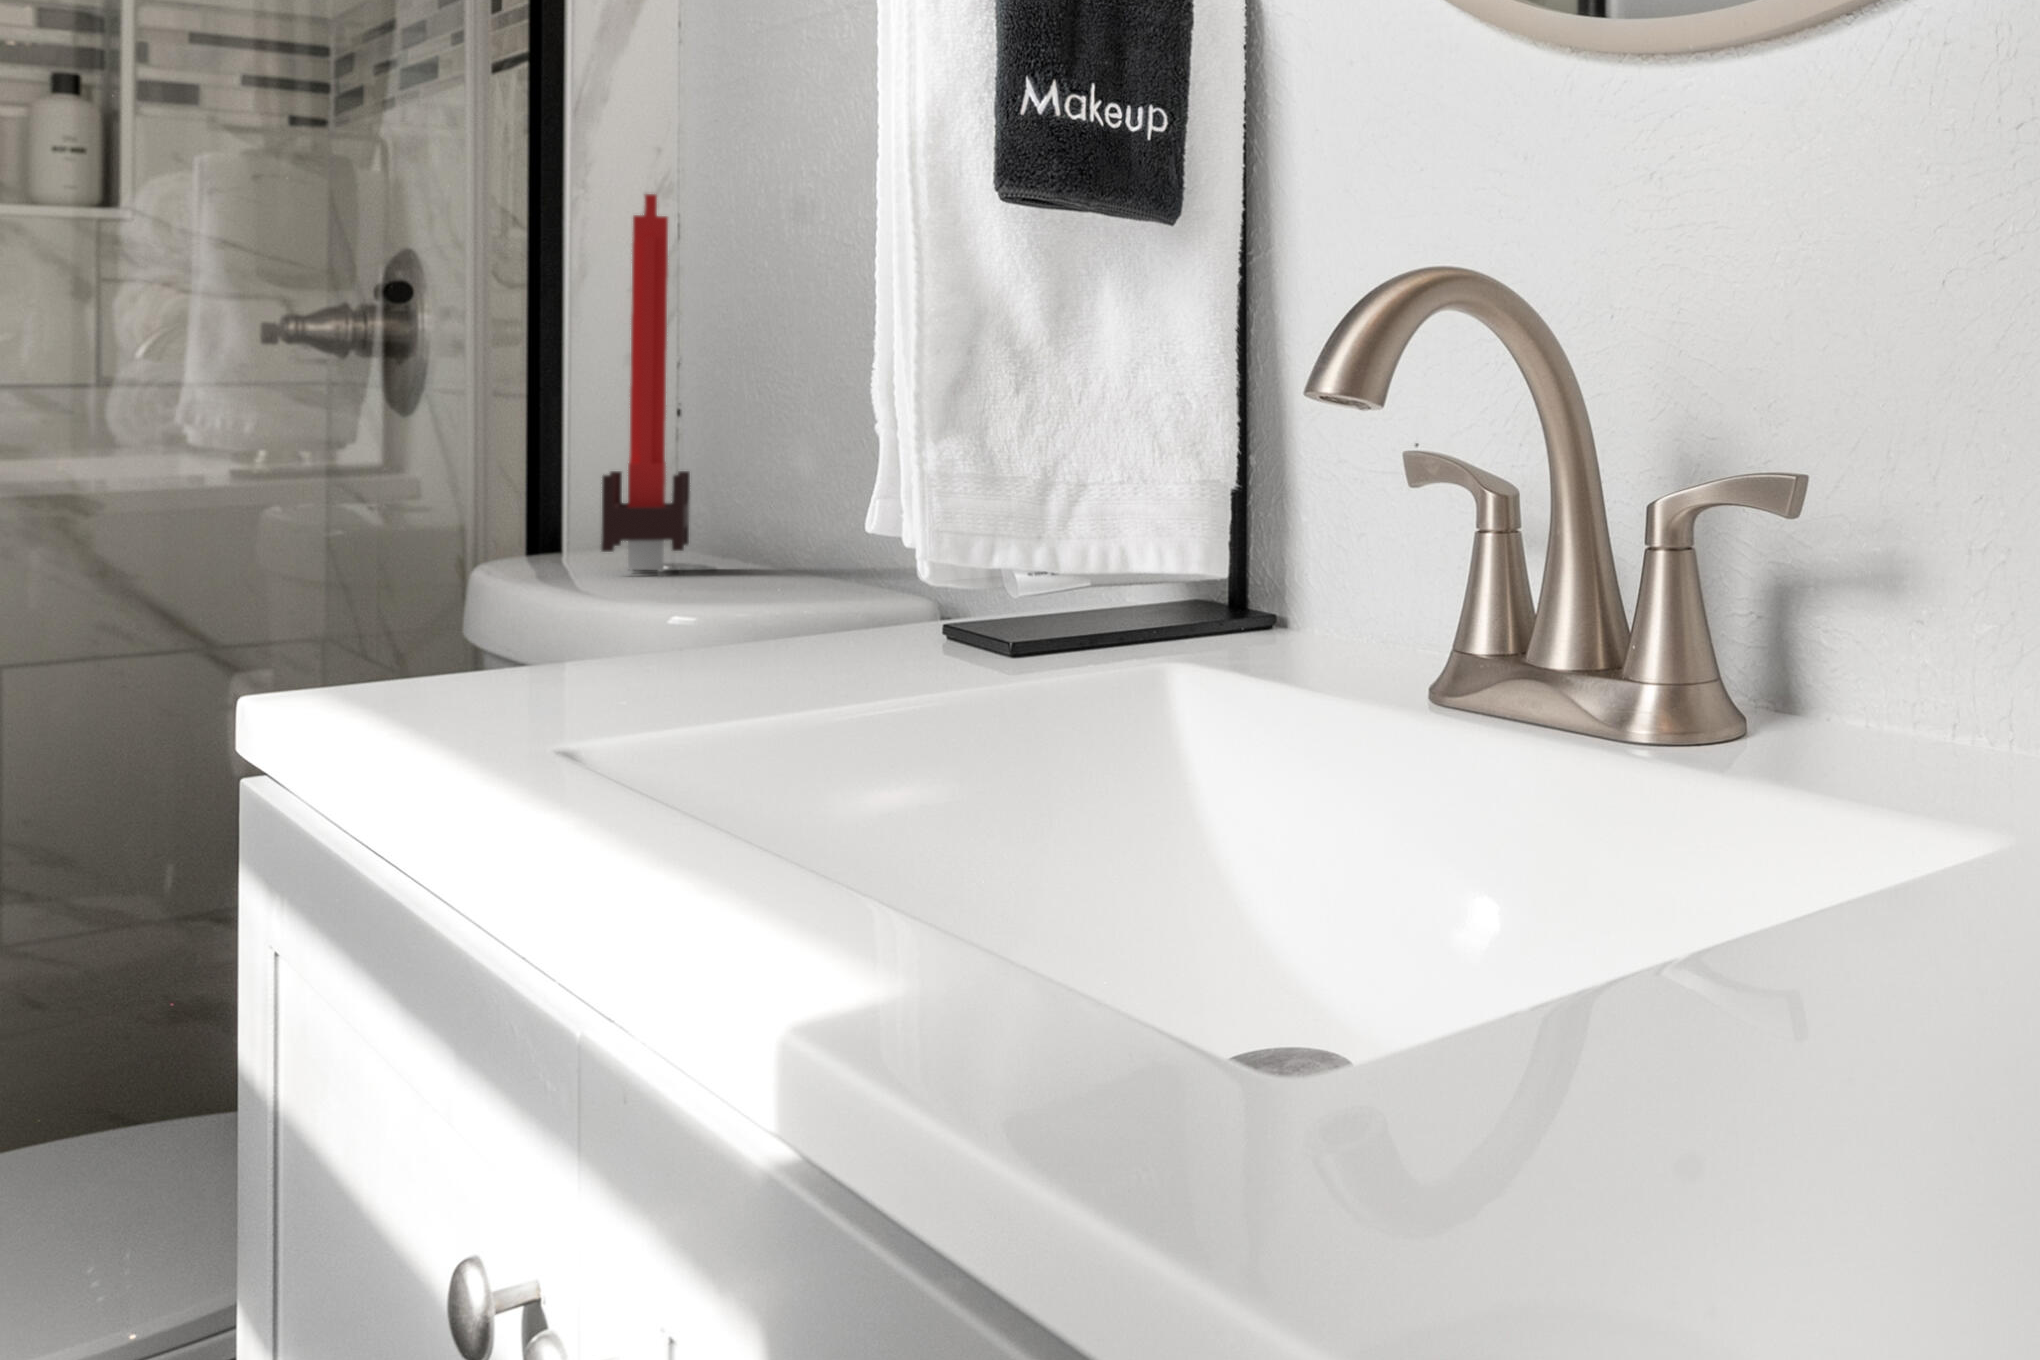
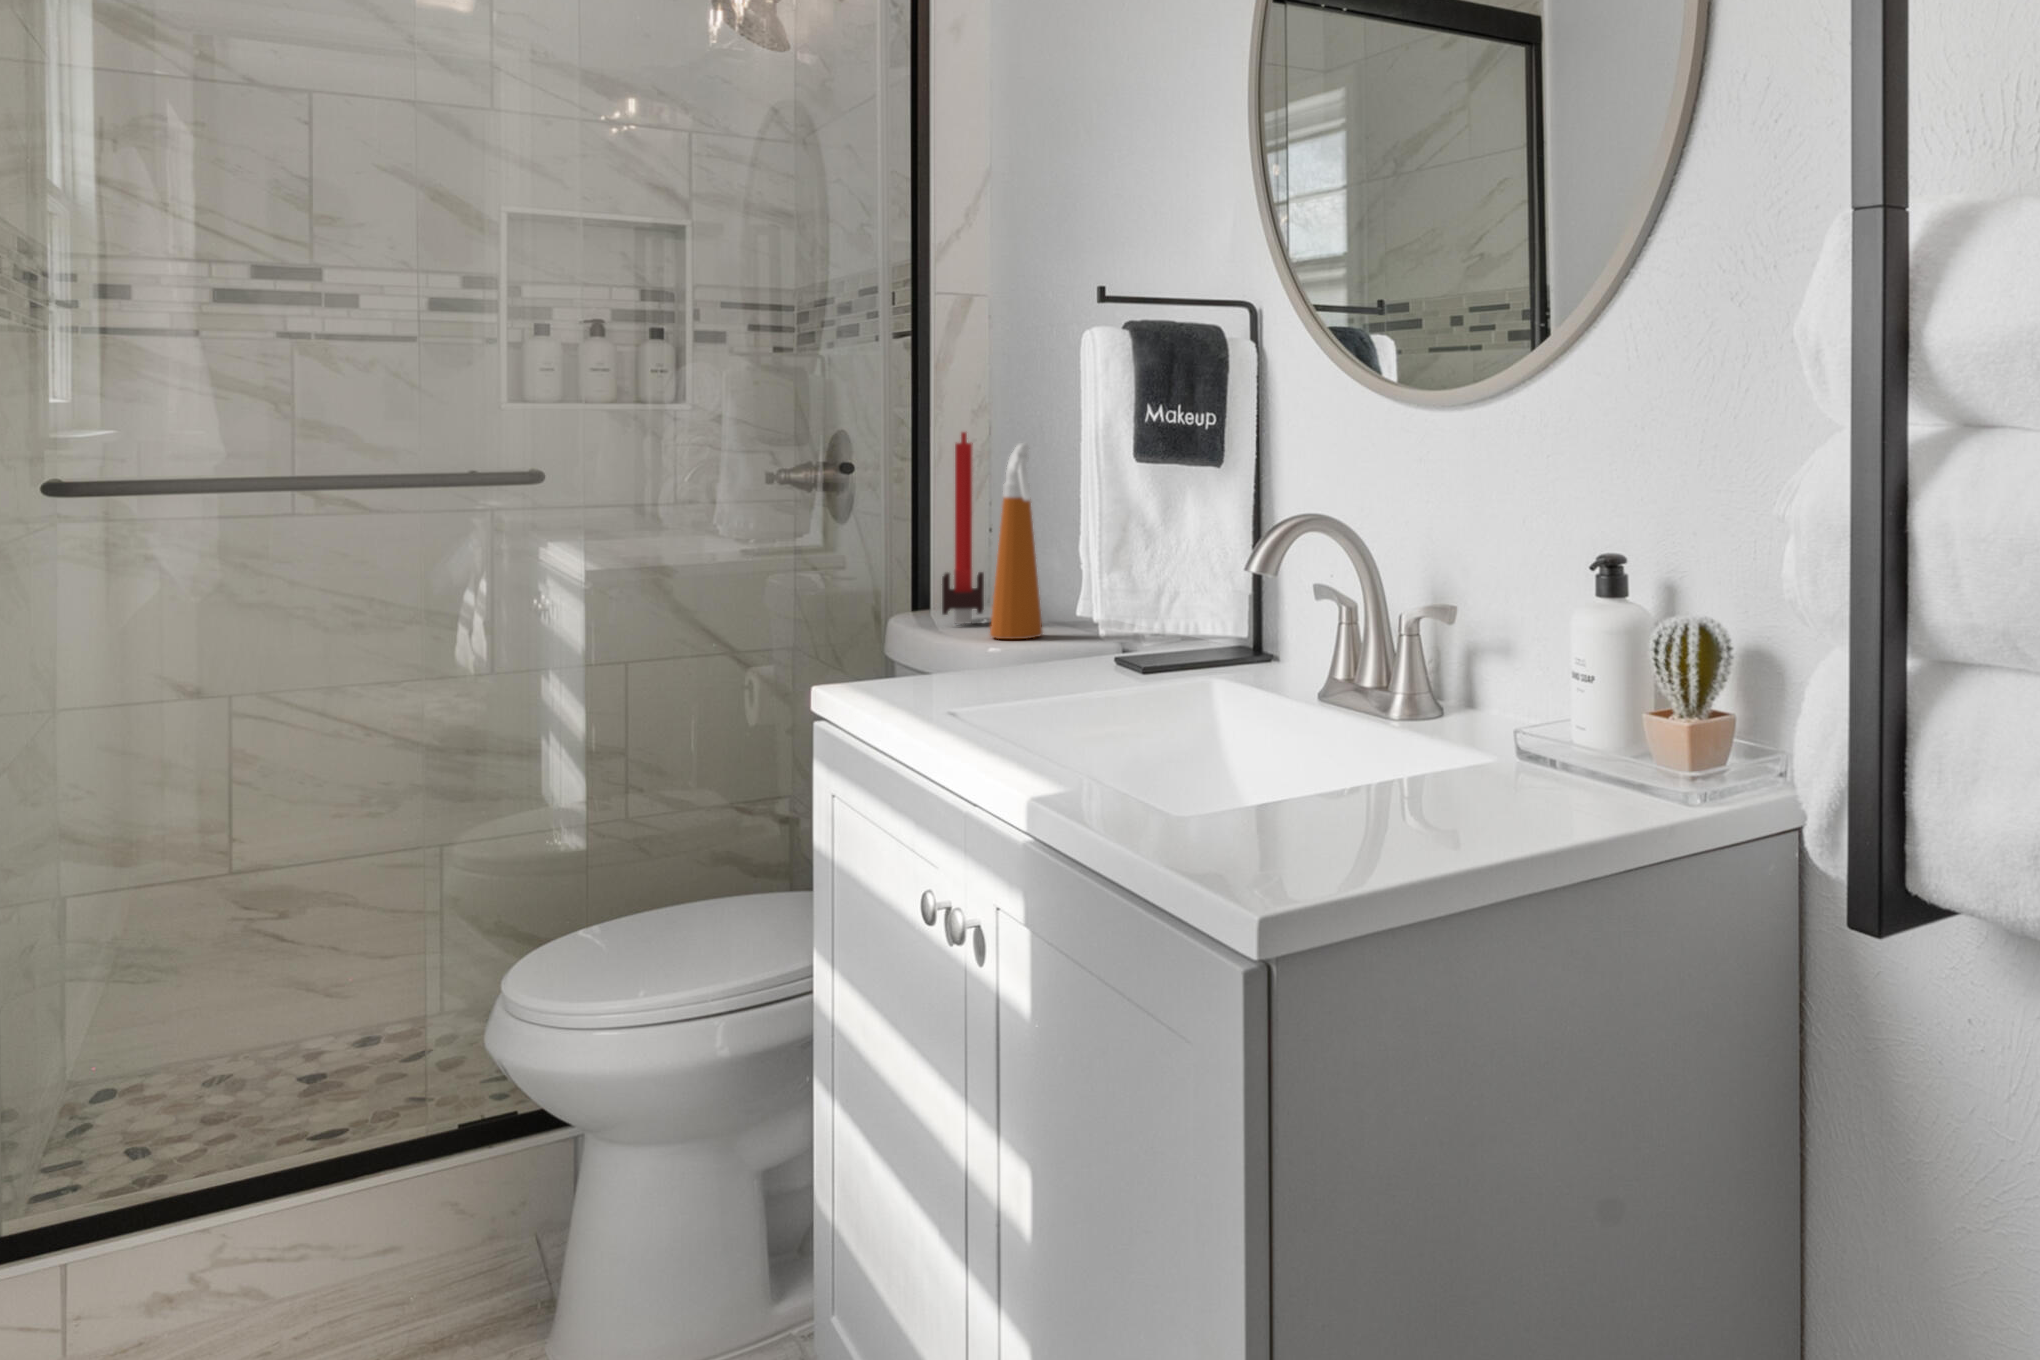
spray bottle: none [690,194,800,594] -> present [990,443,1042,639]

